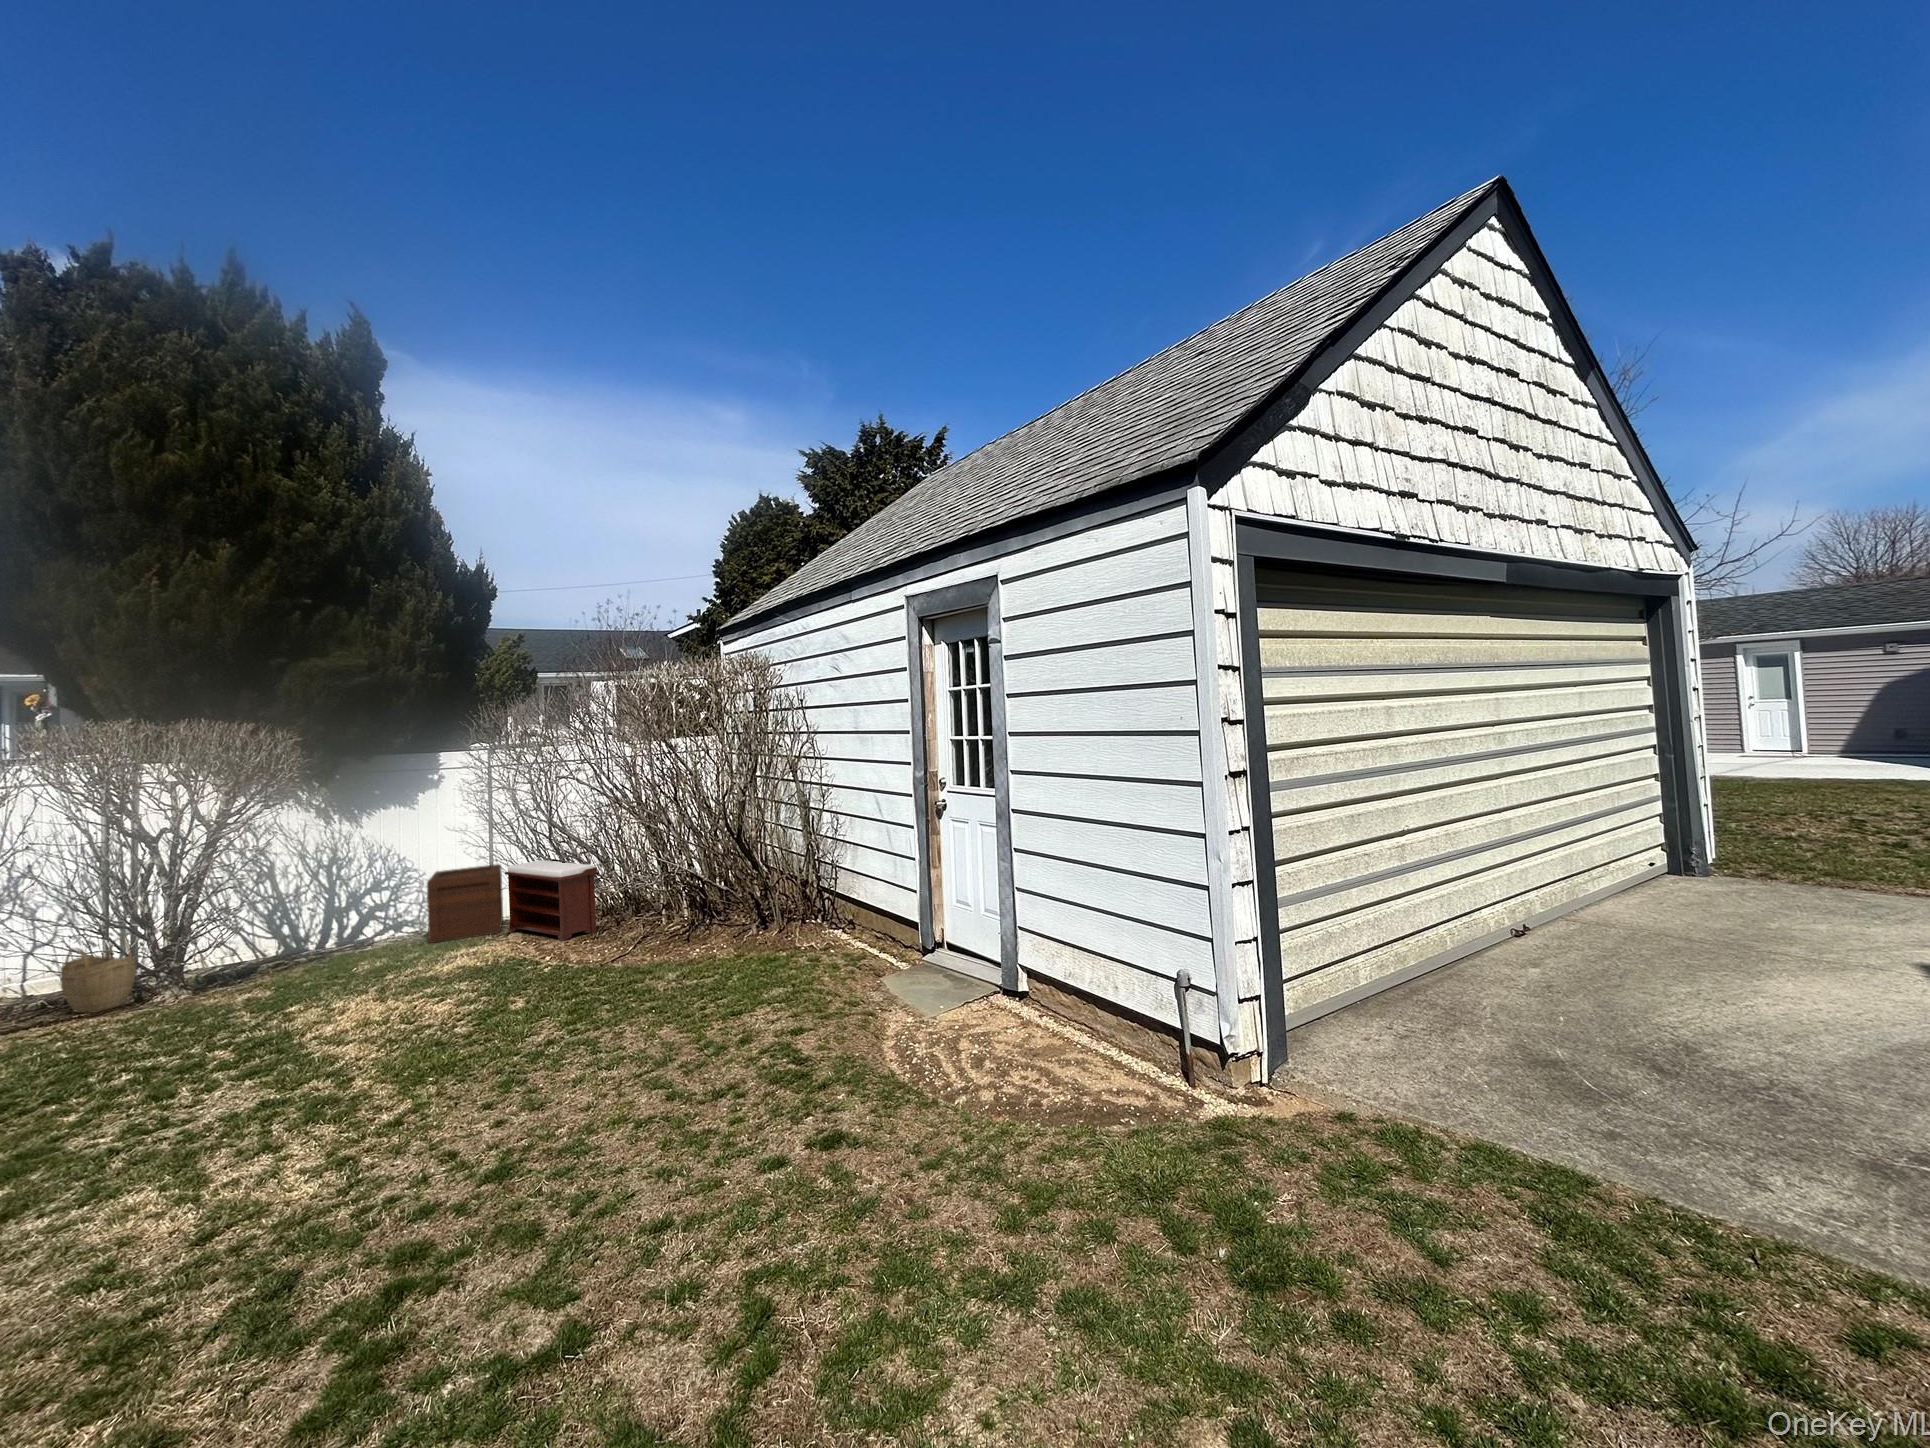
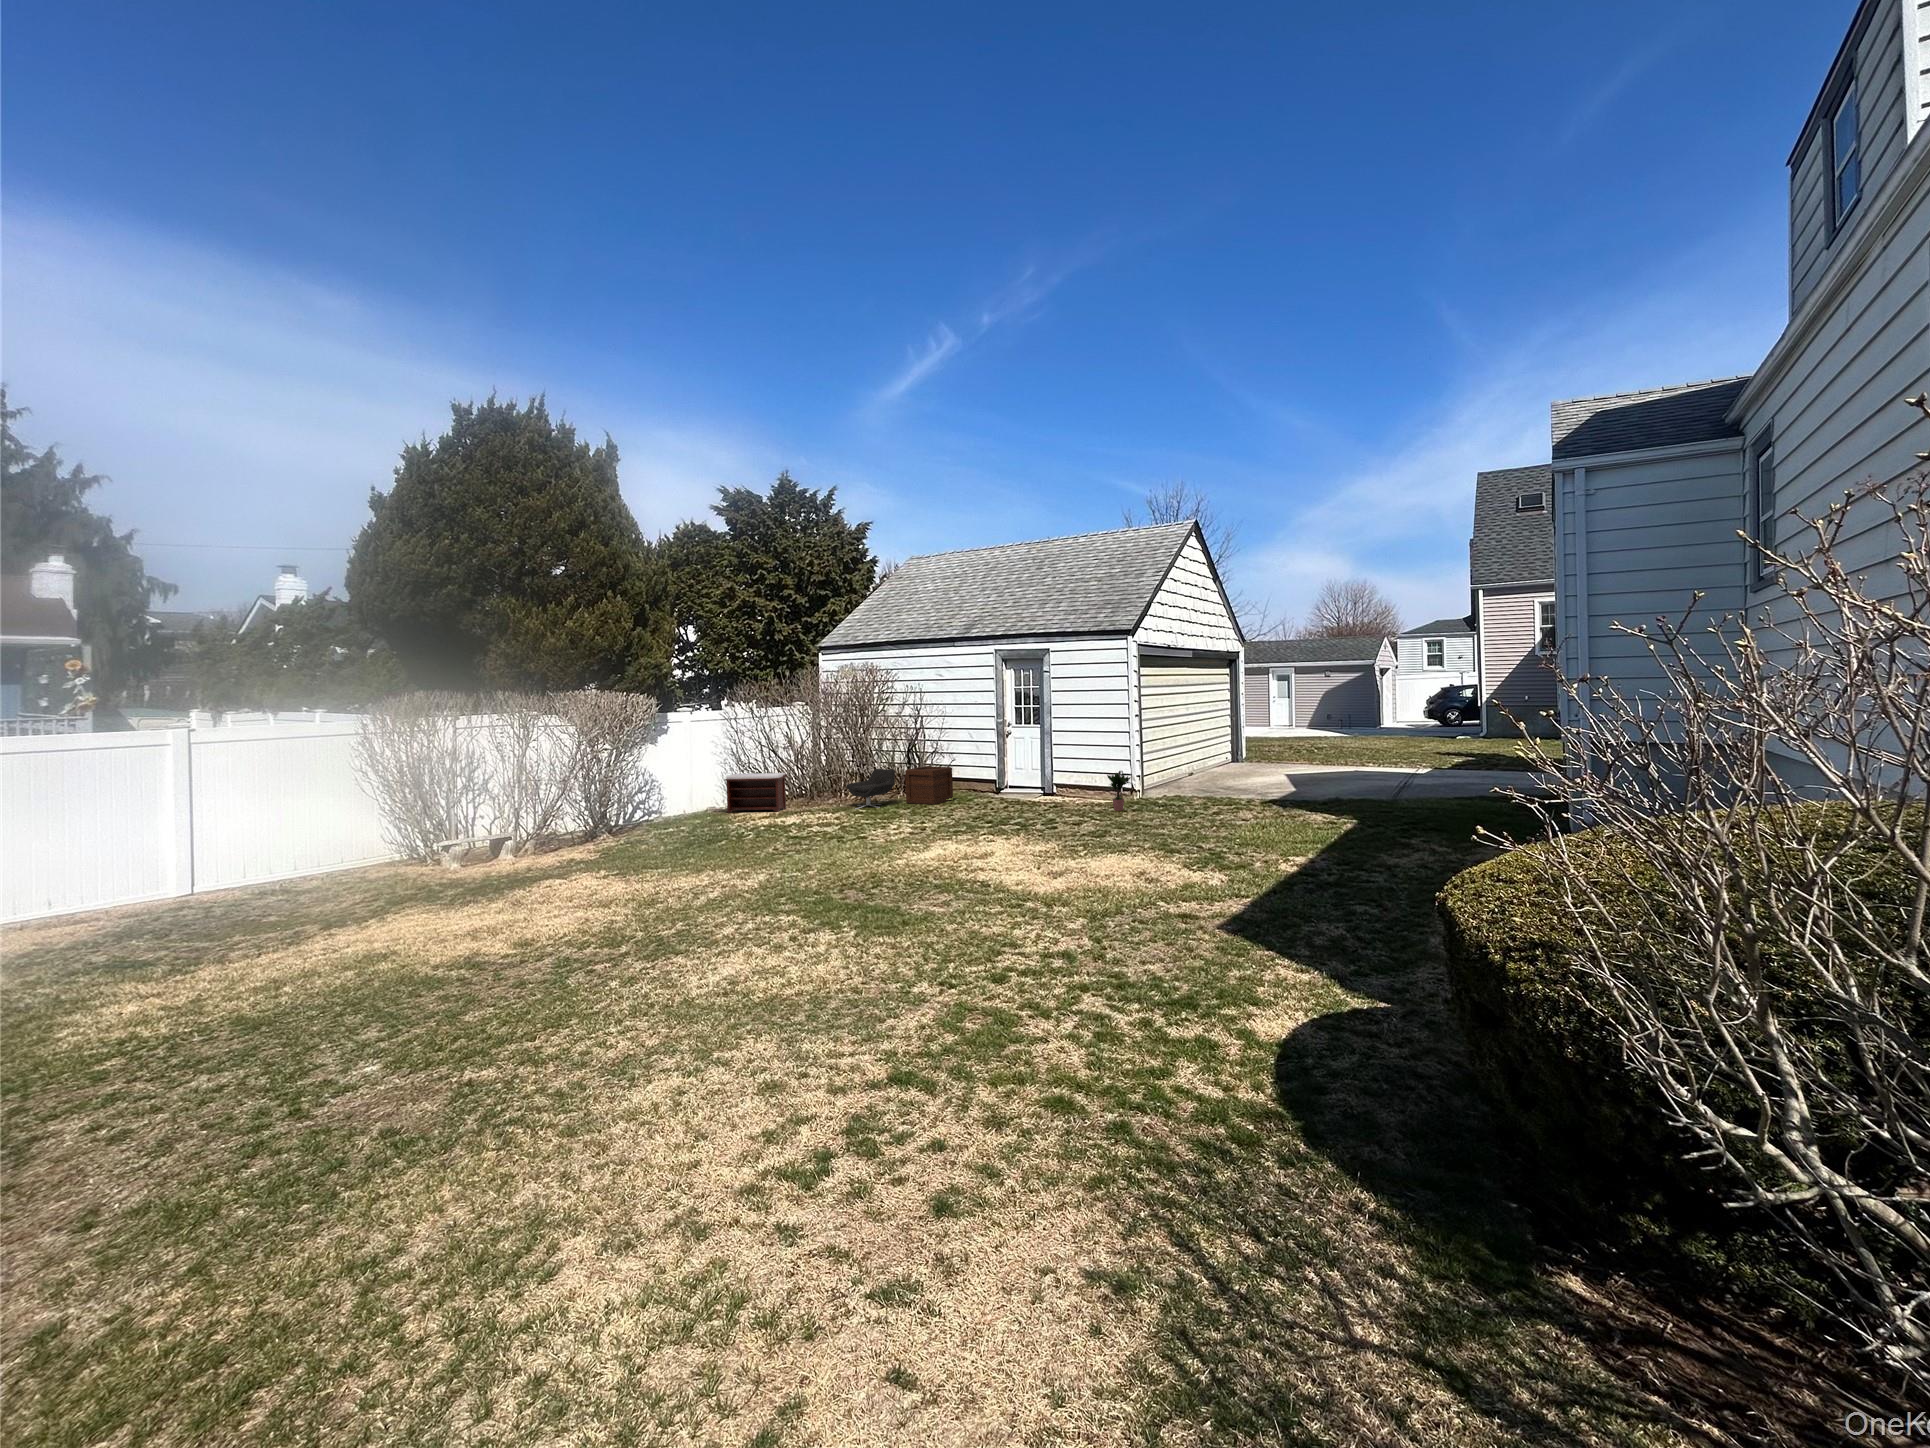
wooden crate: present [427,864,503,943] -> present [905,766,953,805]
lounge chair: none [667,864,760,953] -> present [847,769,895,809]
woven basket: present [60,938,136,1013] -> none [561,807,596,845]
potted plant: none [1107,955,1202,1101] -> present [1107,773,1131,811]

